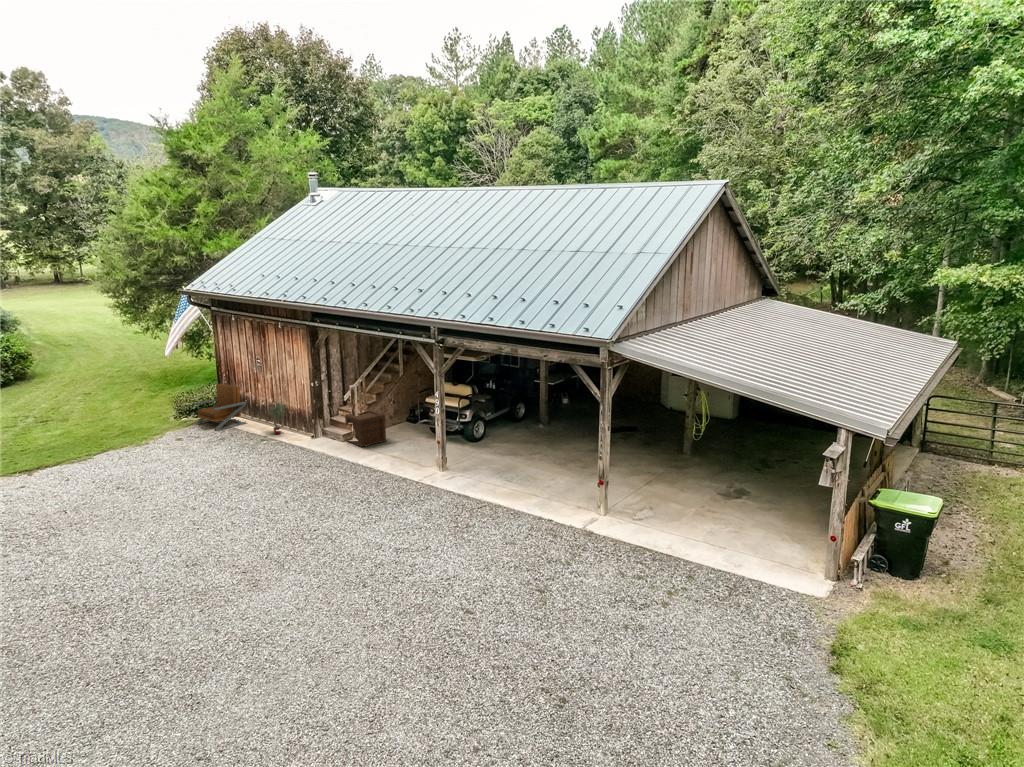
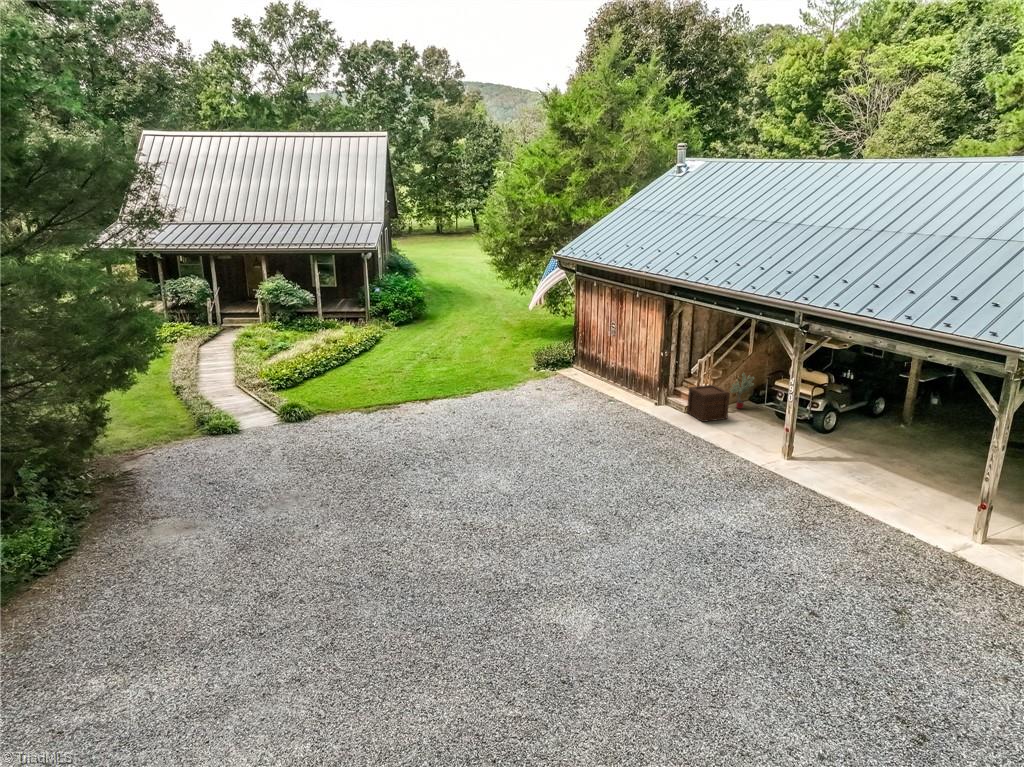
lounge chair: present [194,384,246,430] -> none [551,341,597,384]
potted tree: present [268,401,287,434] -> present [730,373,754,409]

